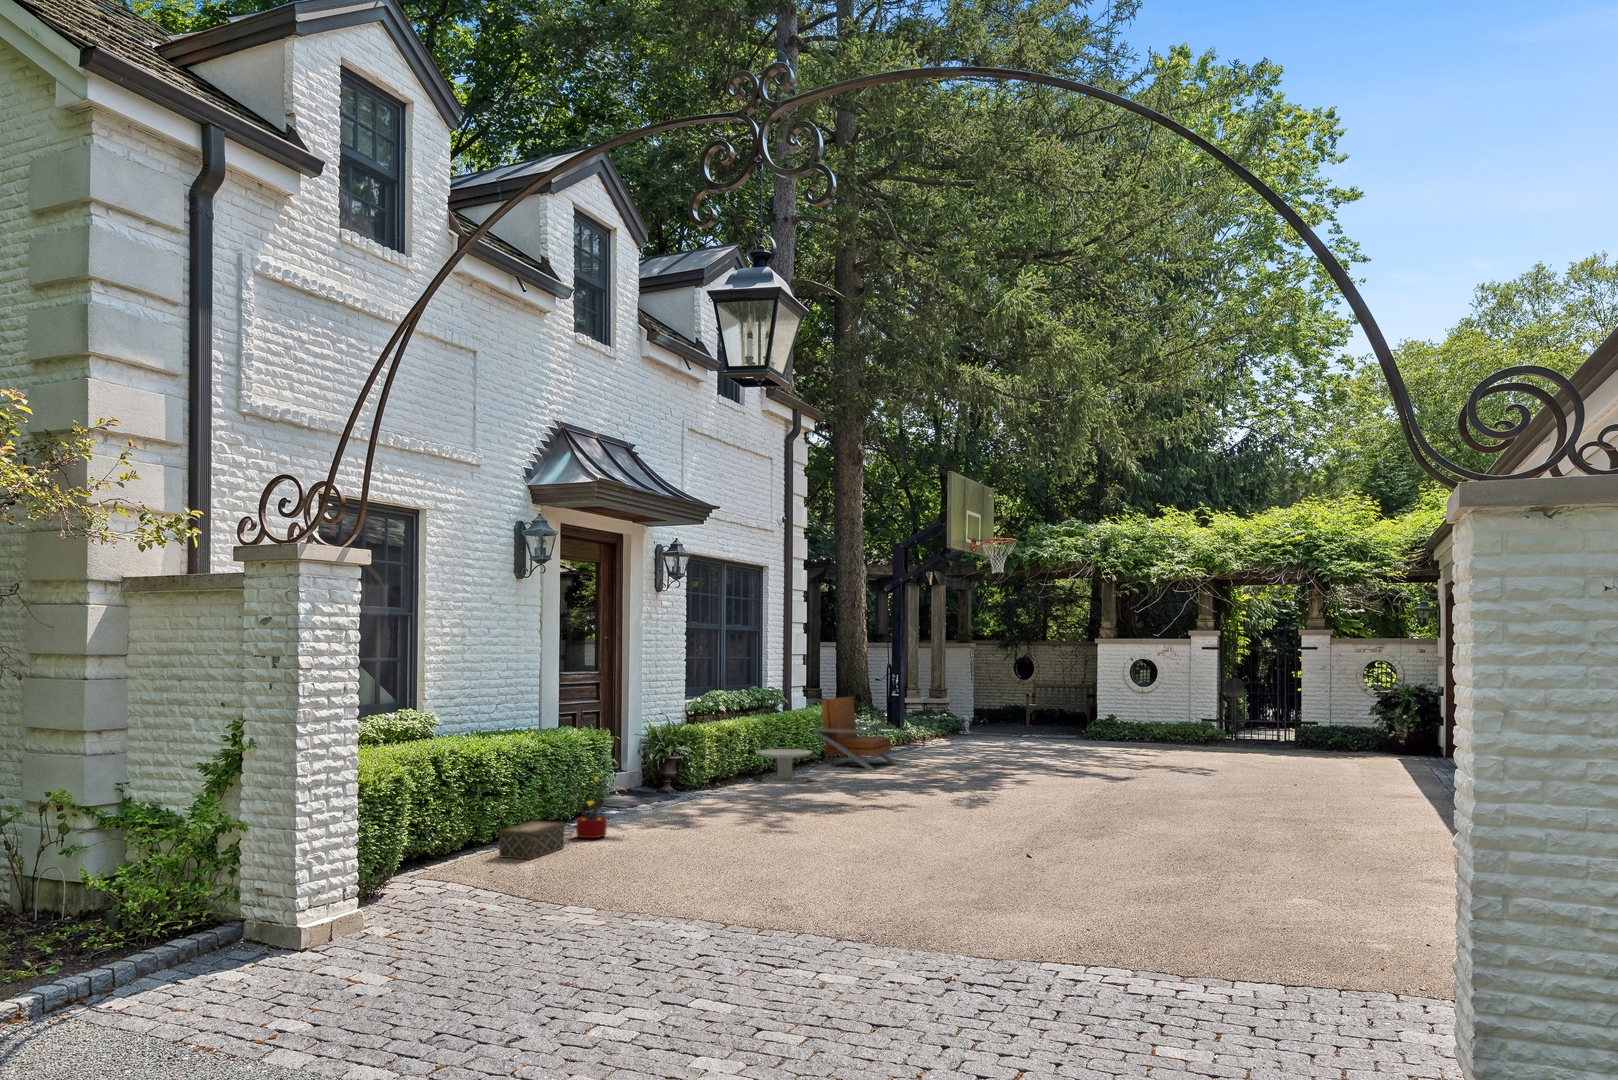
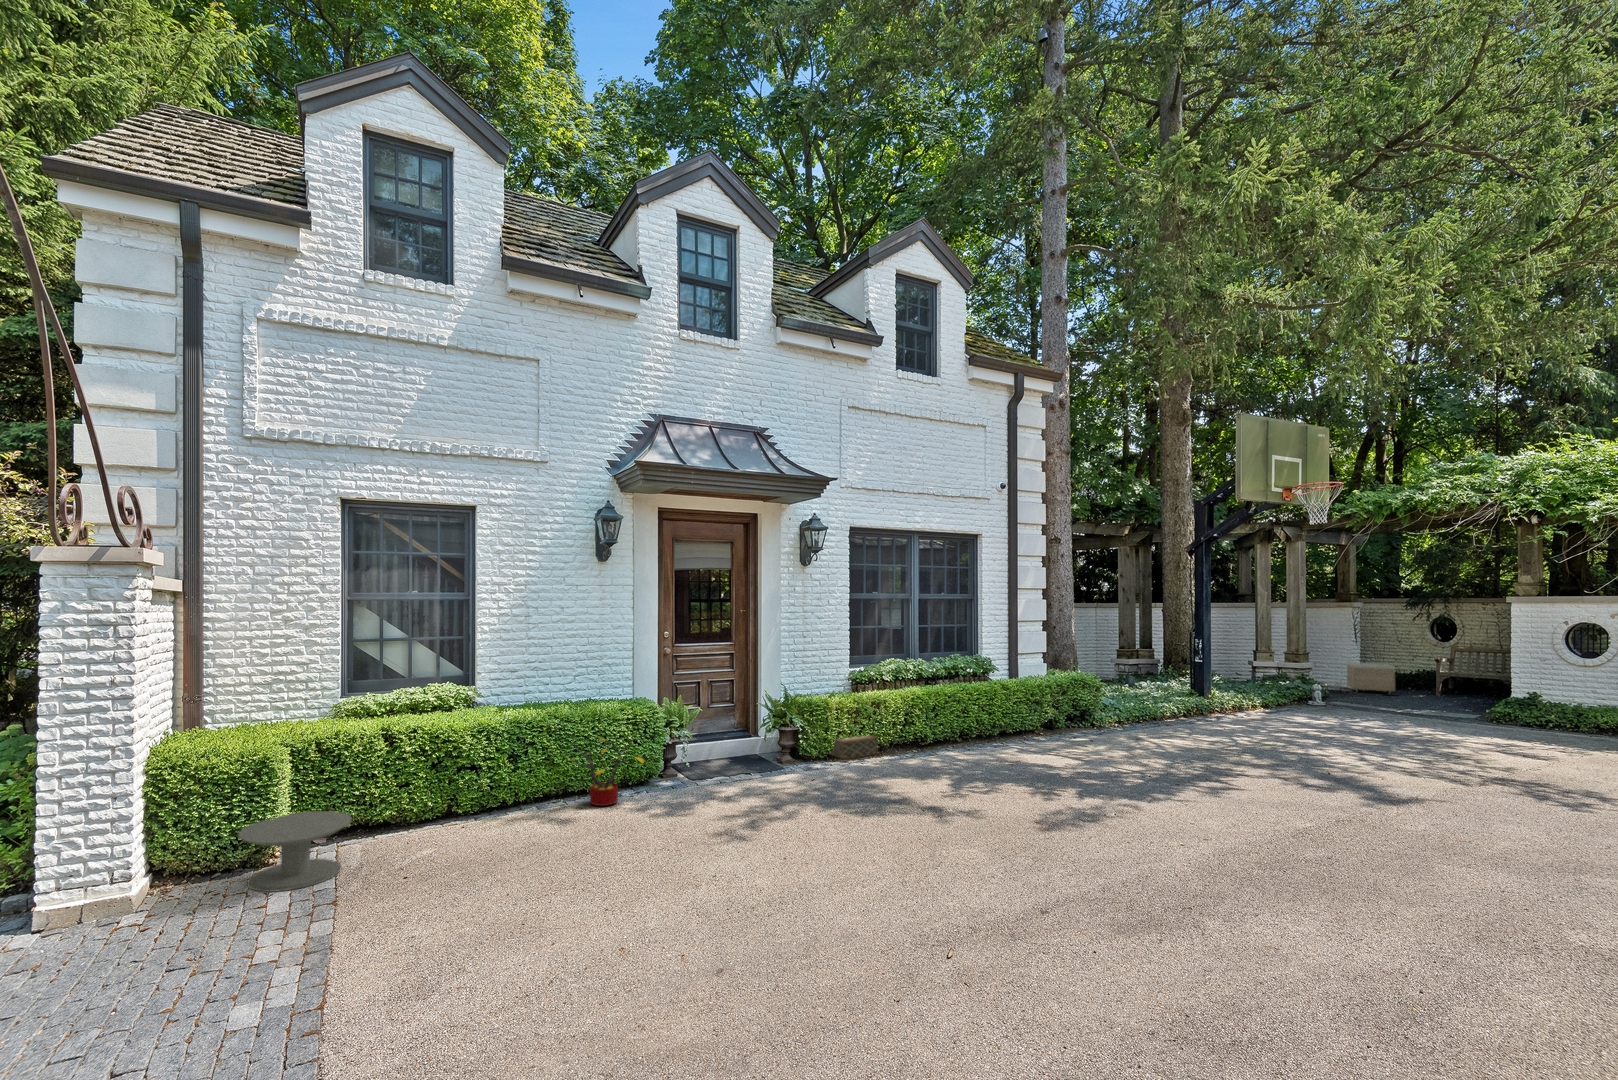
lounge chair: present [813,697,896,772] -> none [997,664,1092,743]
storage bench: none [1027,697,1068,726] -> present [1347,662,1395,693]
side table: present [758,749,812,784] -> present [239,811,352,892]
woven basket: present [499,821,564,859] -> present [829,735,878,759]

